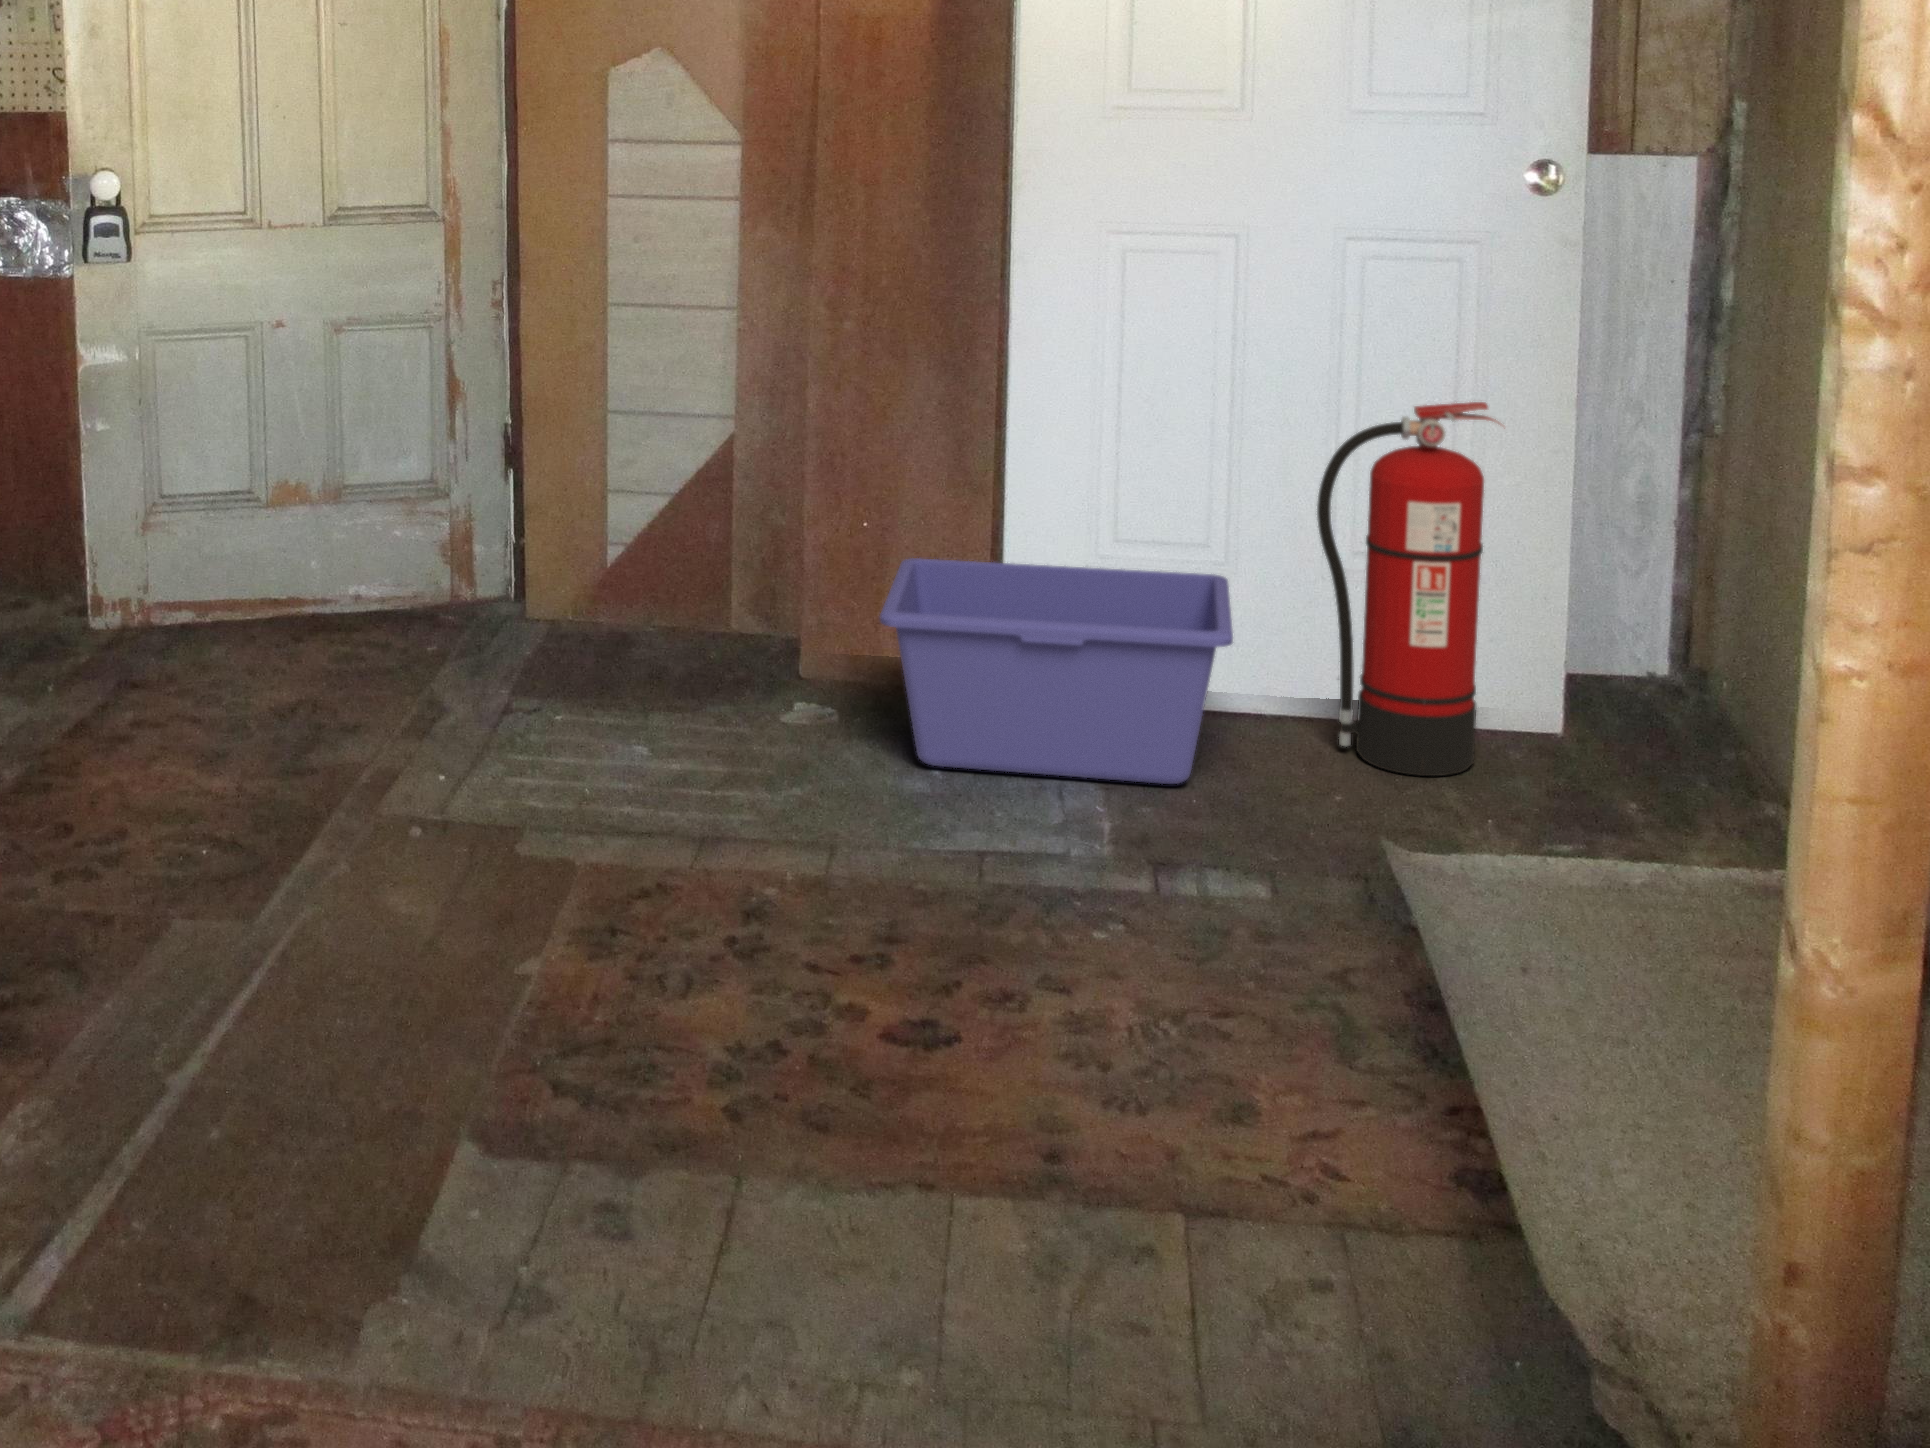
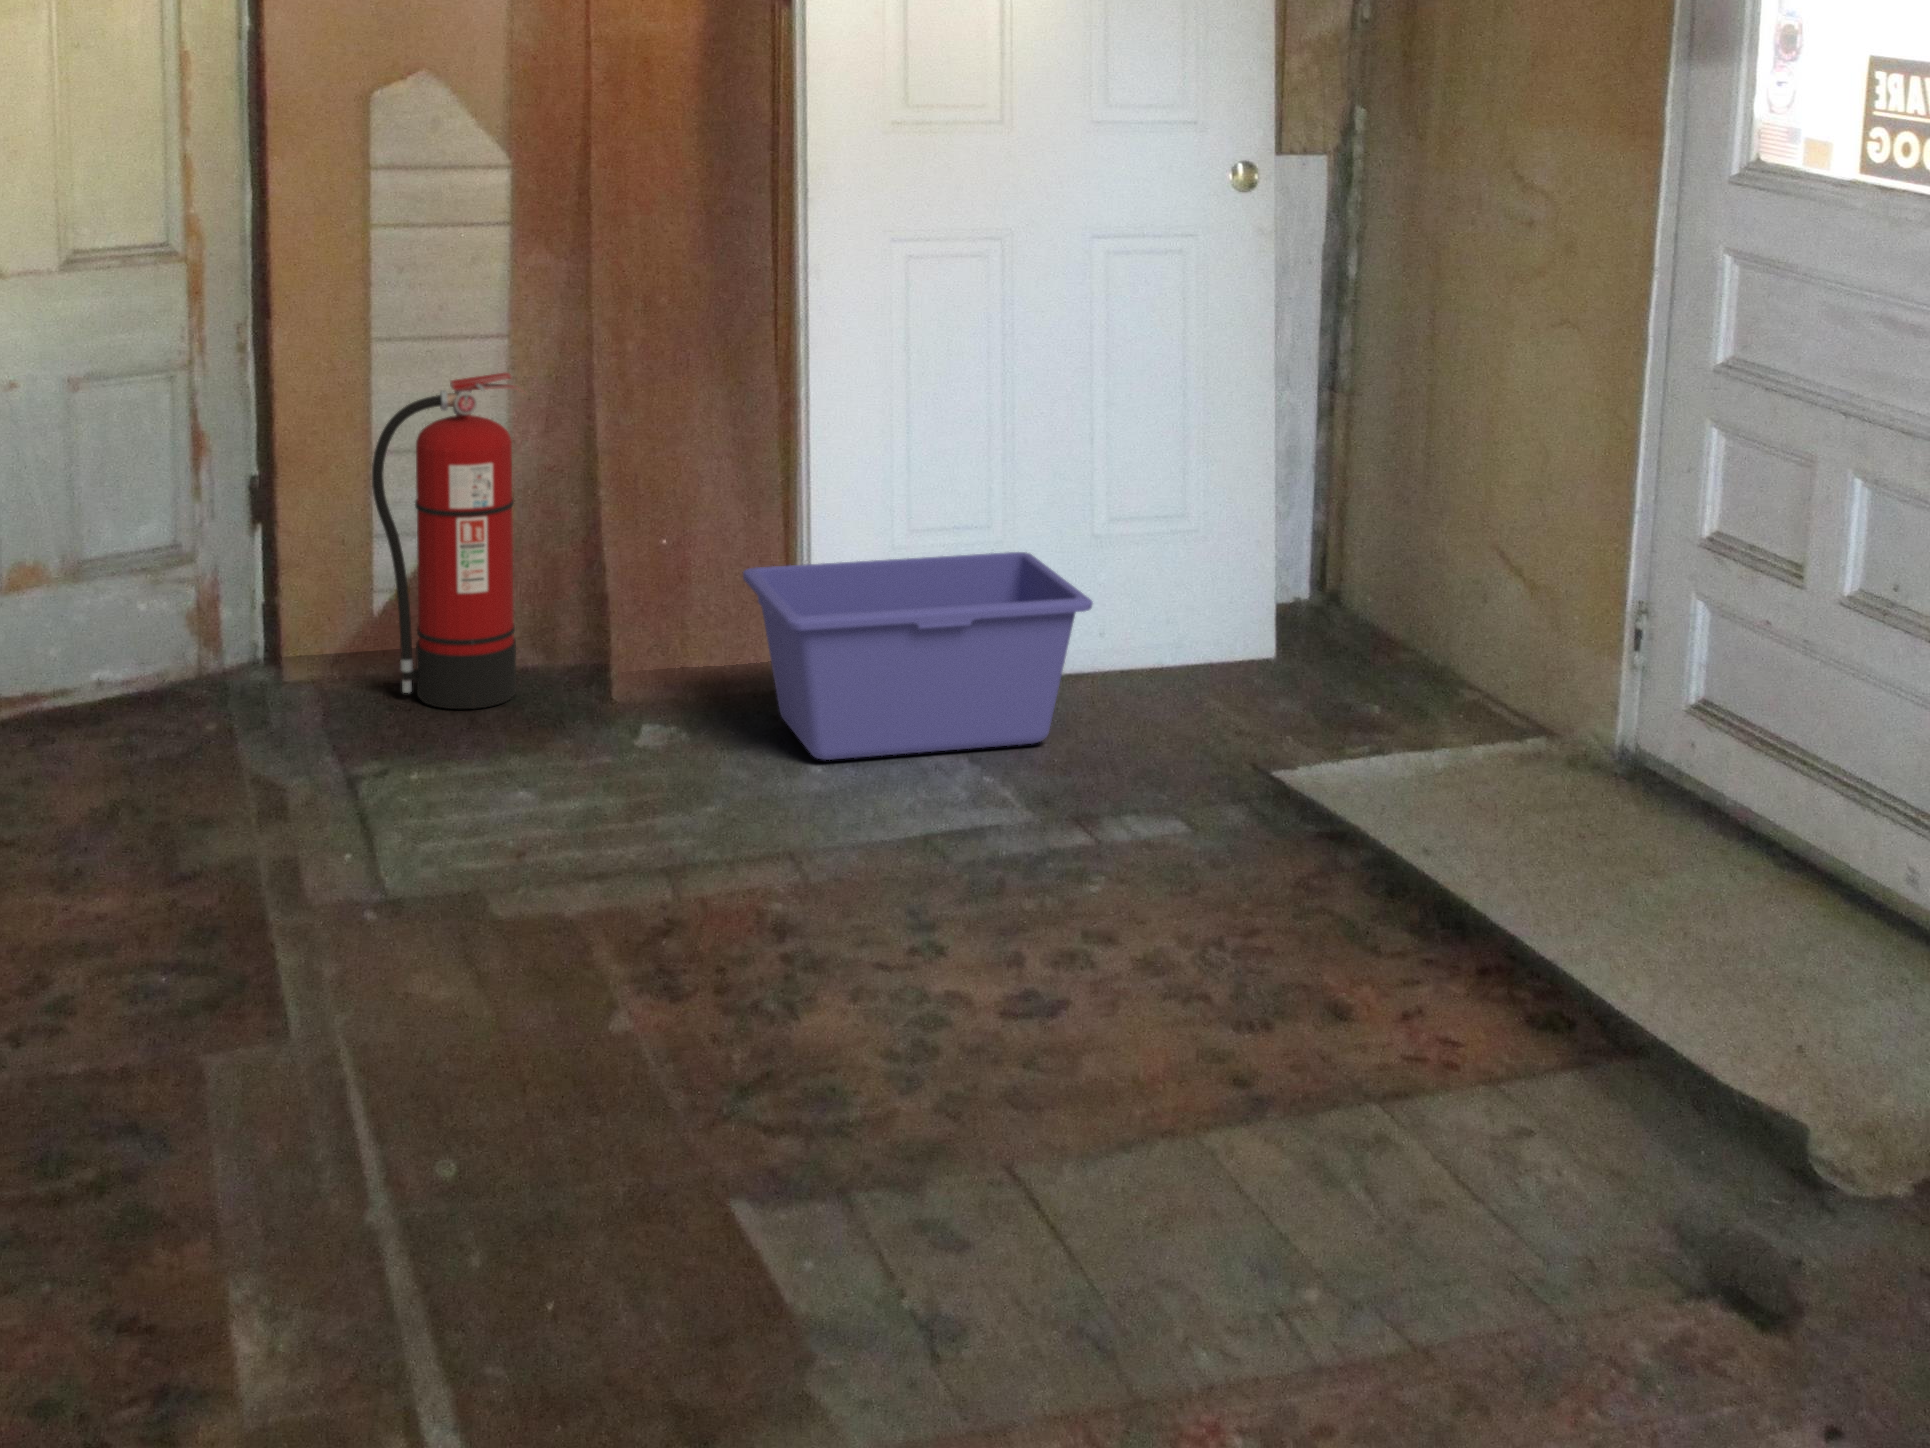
fire extinguisher: present [1317,402,1500,776] -> present [372,373,522,709]

